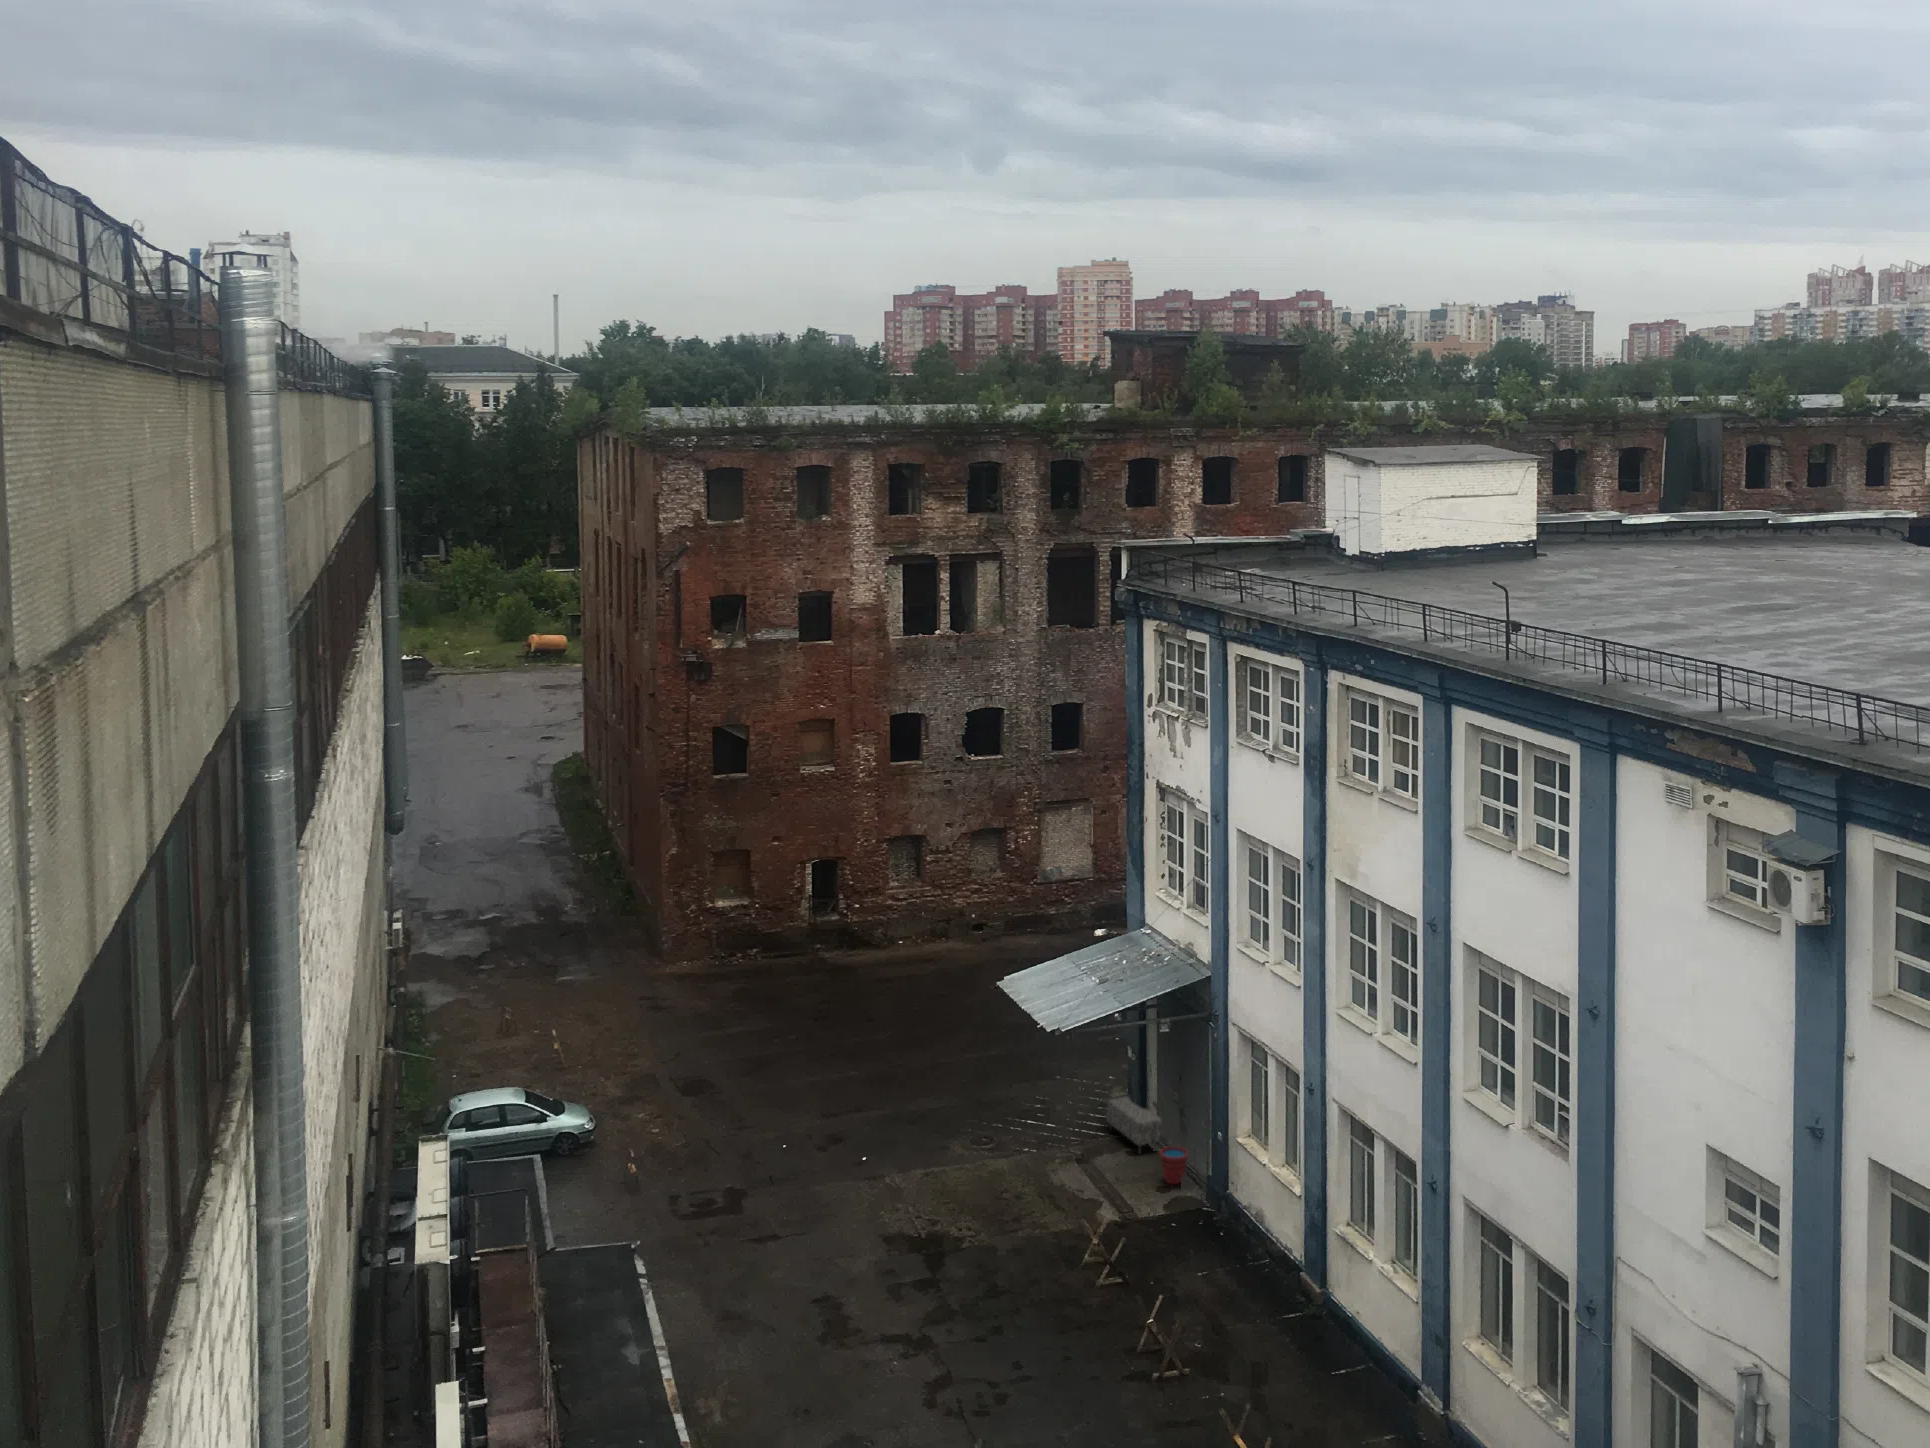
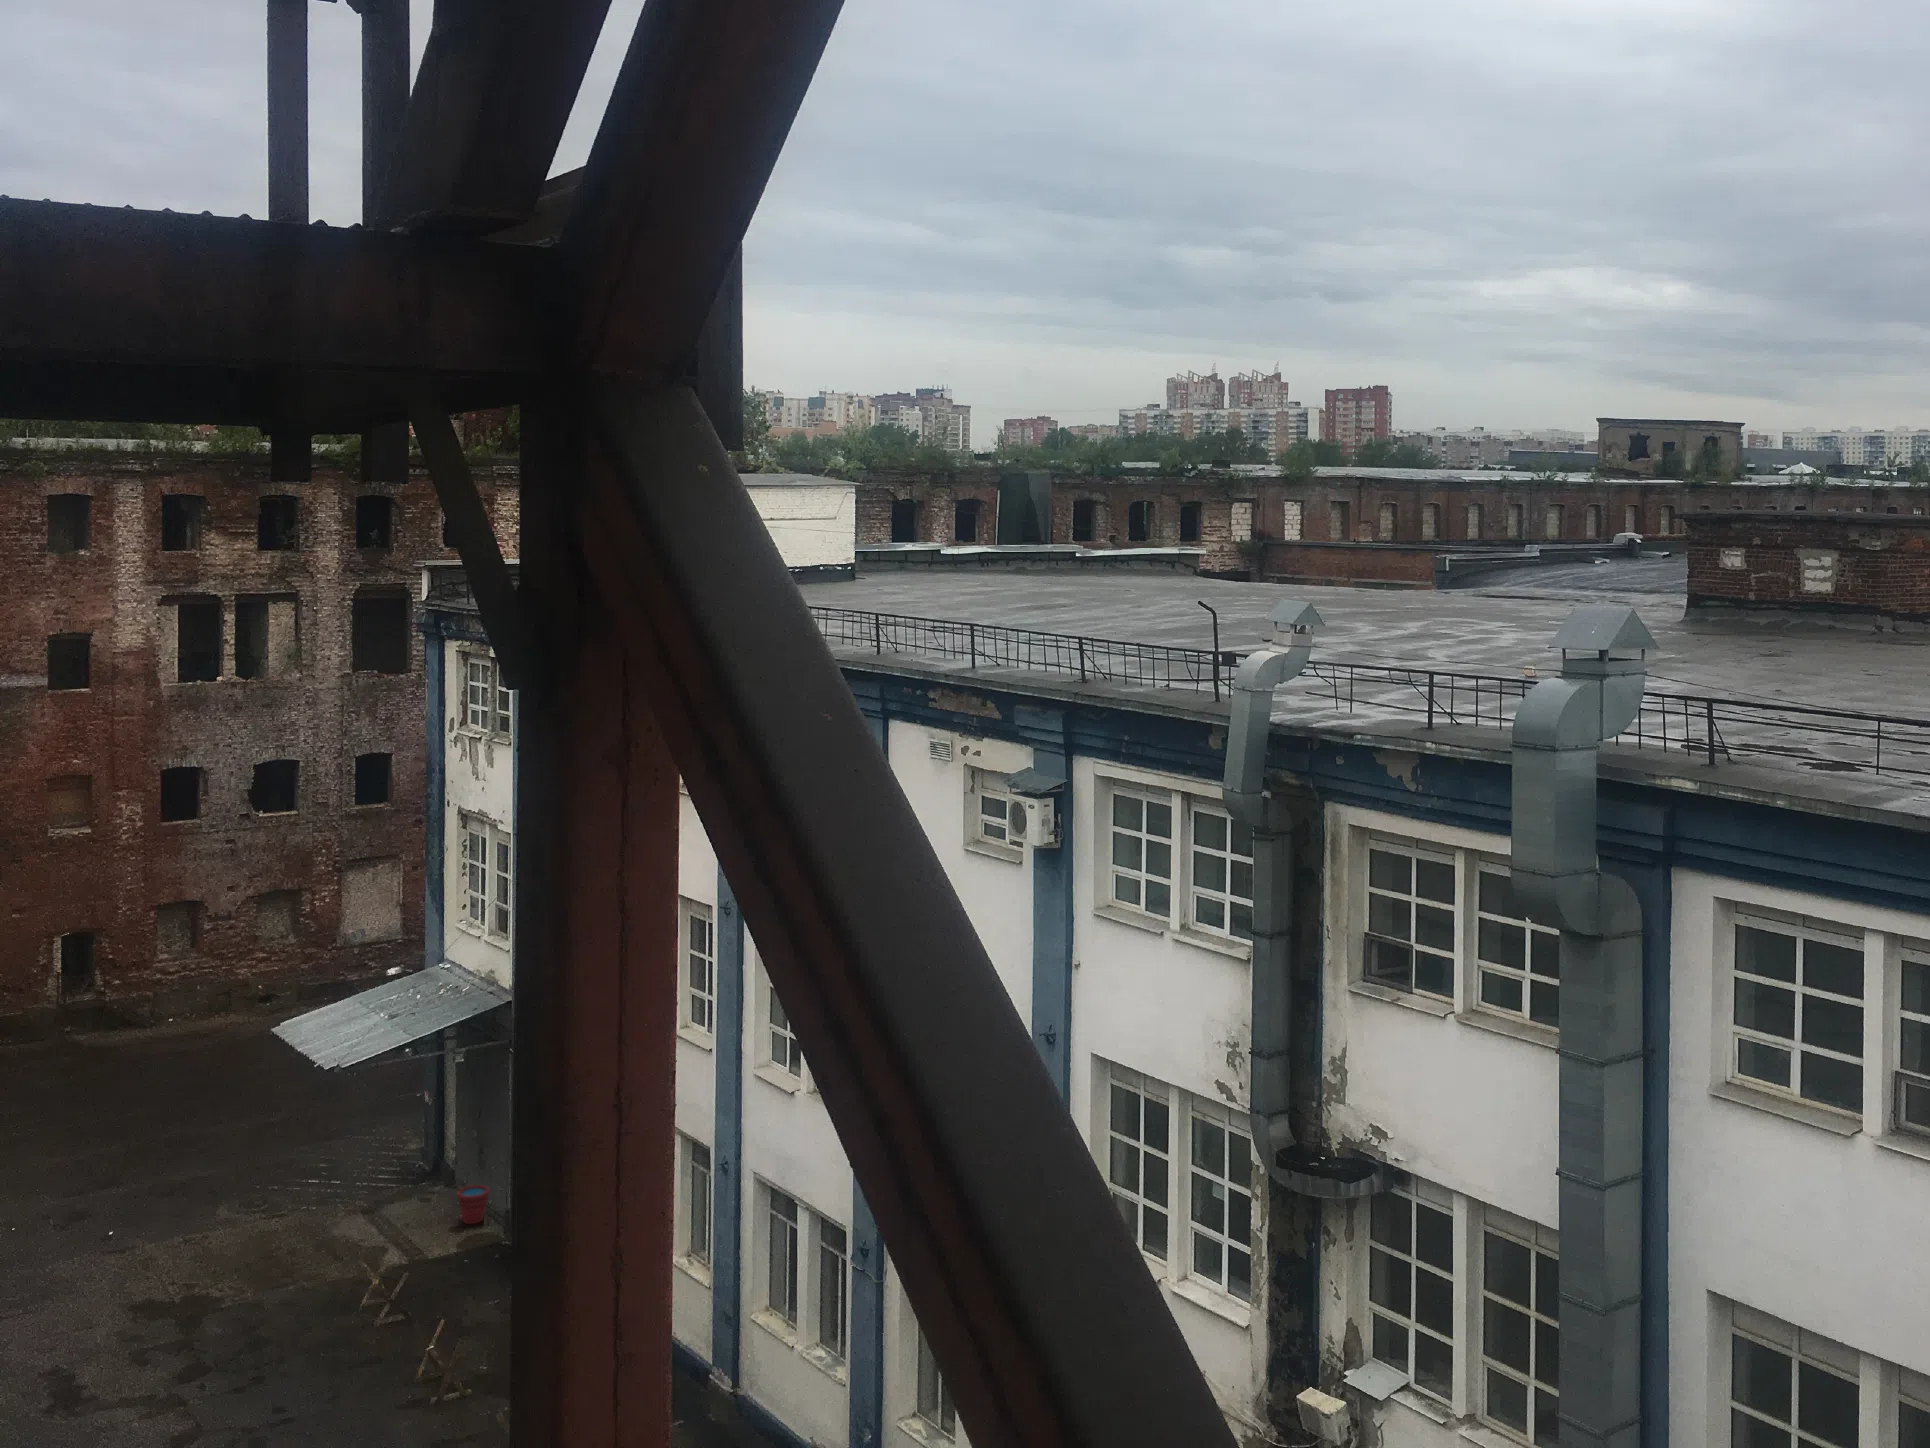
bench: present [1107,1096,1161,1154] -> none [402,1141,469,1201]

